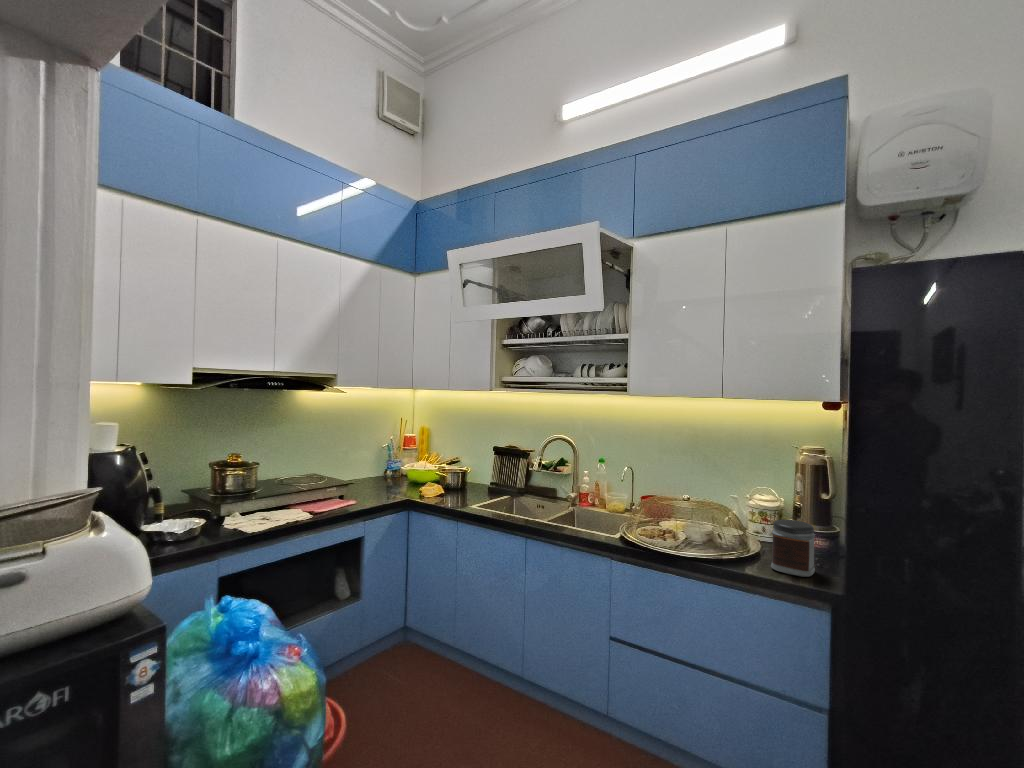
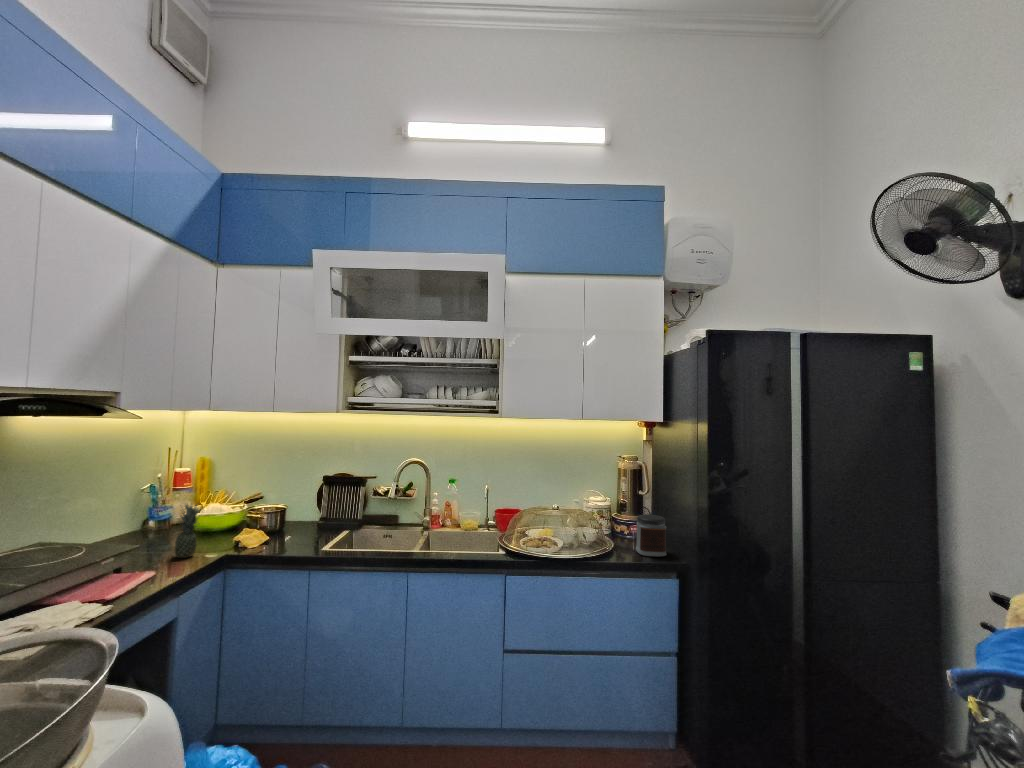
fruit: none [375,456,392,496] -> present [175,505,199,558]

